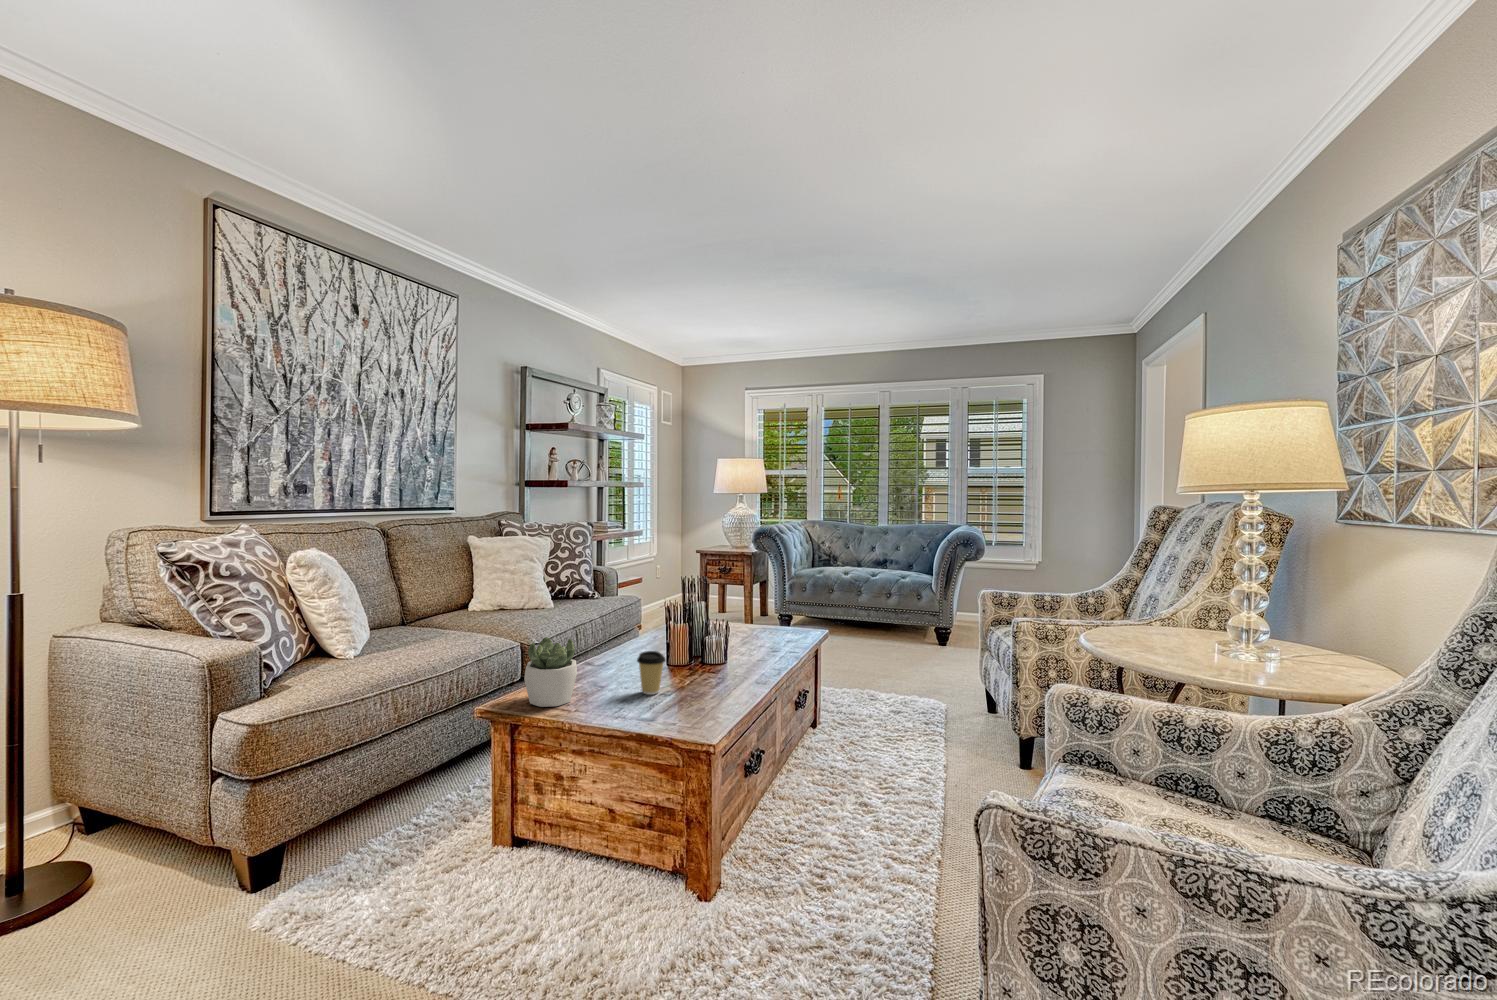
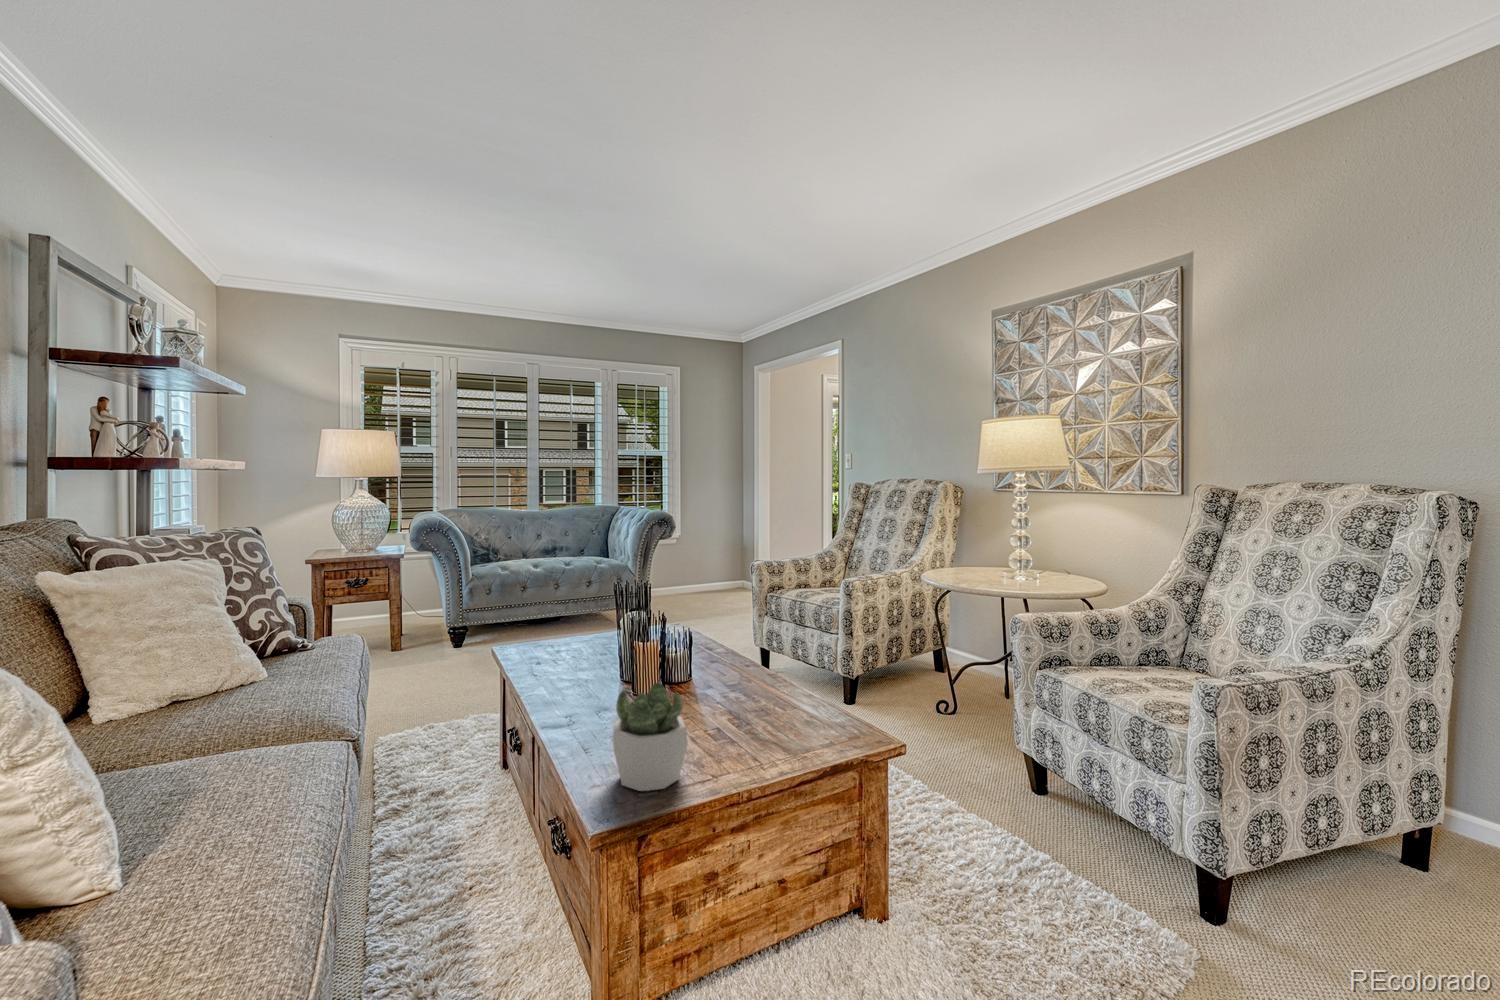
coffee cup: present [637,651,665,695] -> none [705,674,741,730]

